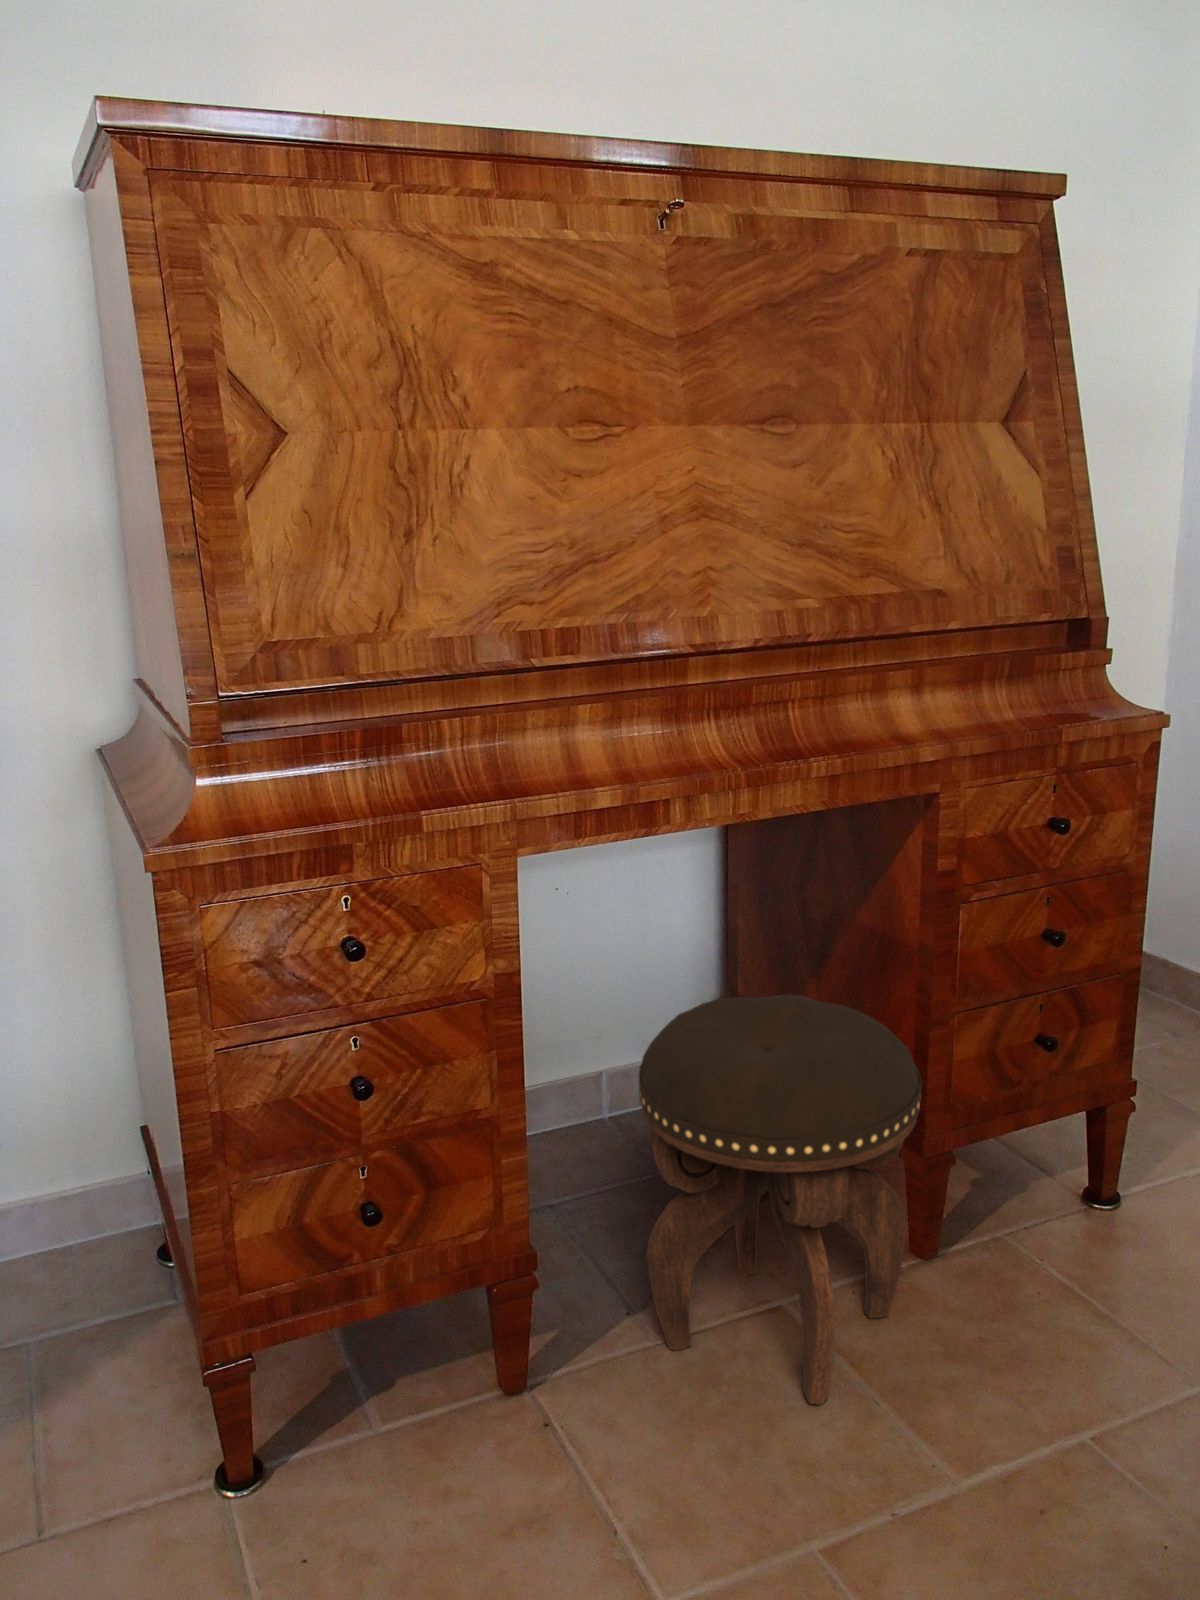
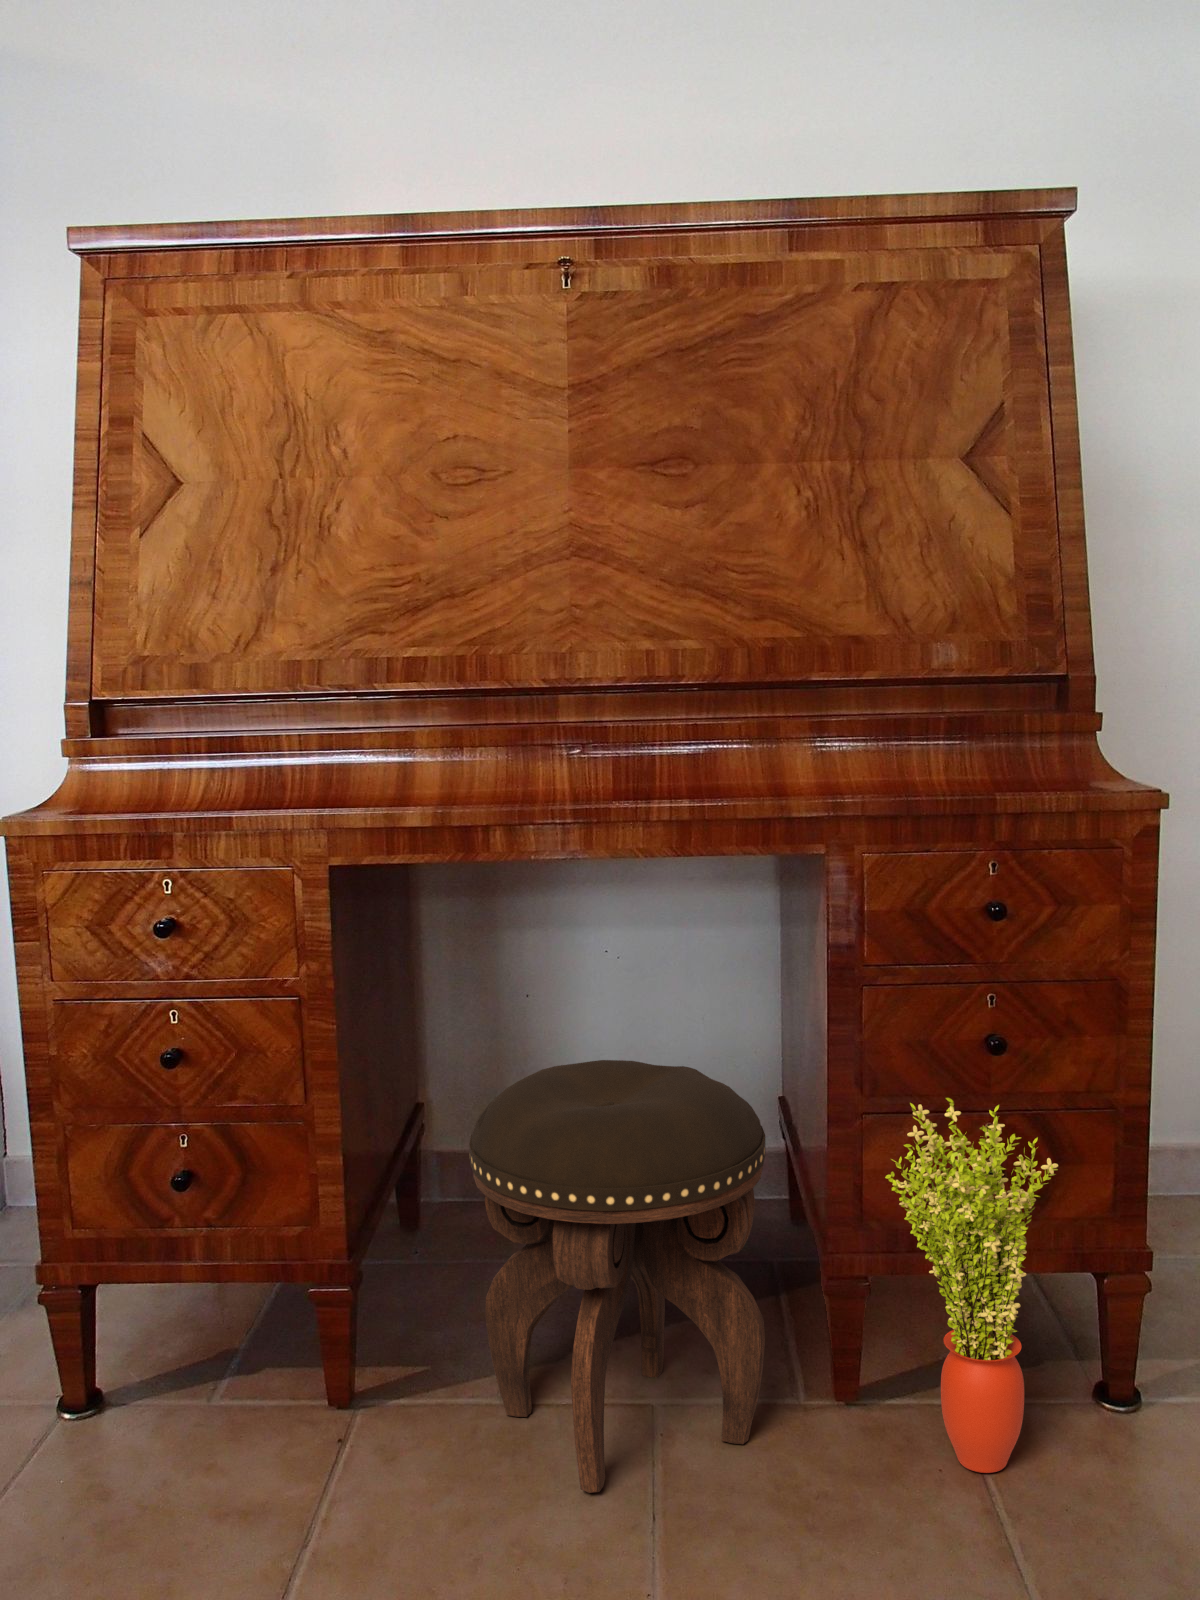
potted plant: none [1019,986,1150,1286] -> present [885,1098,1058,1473]

